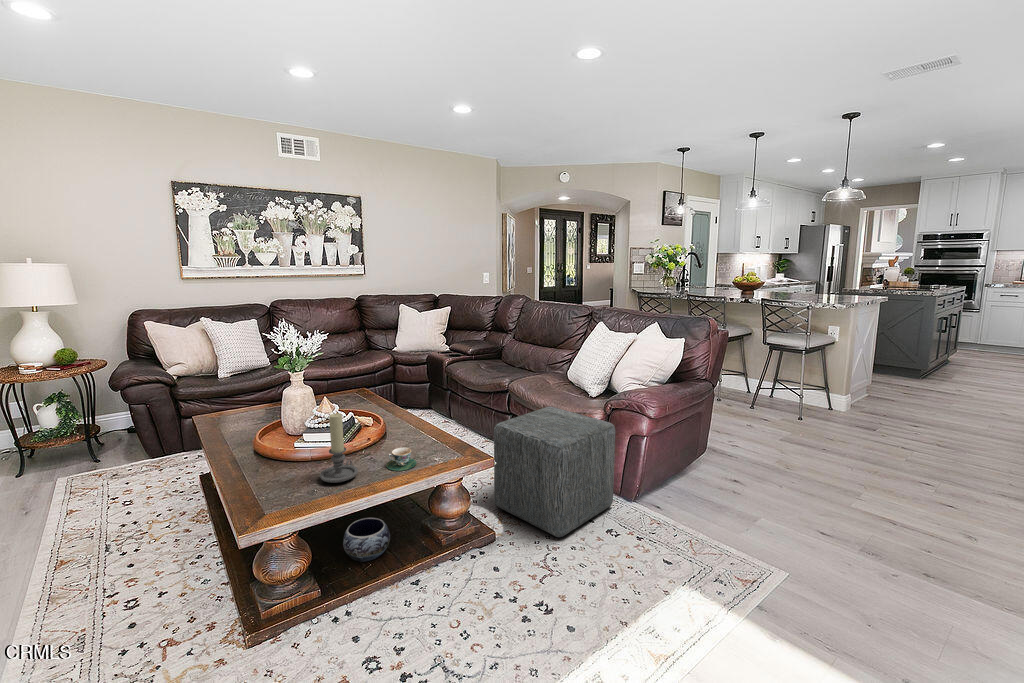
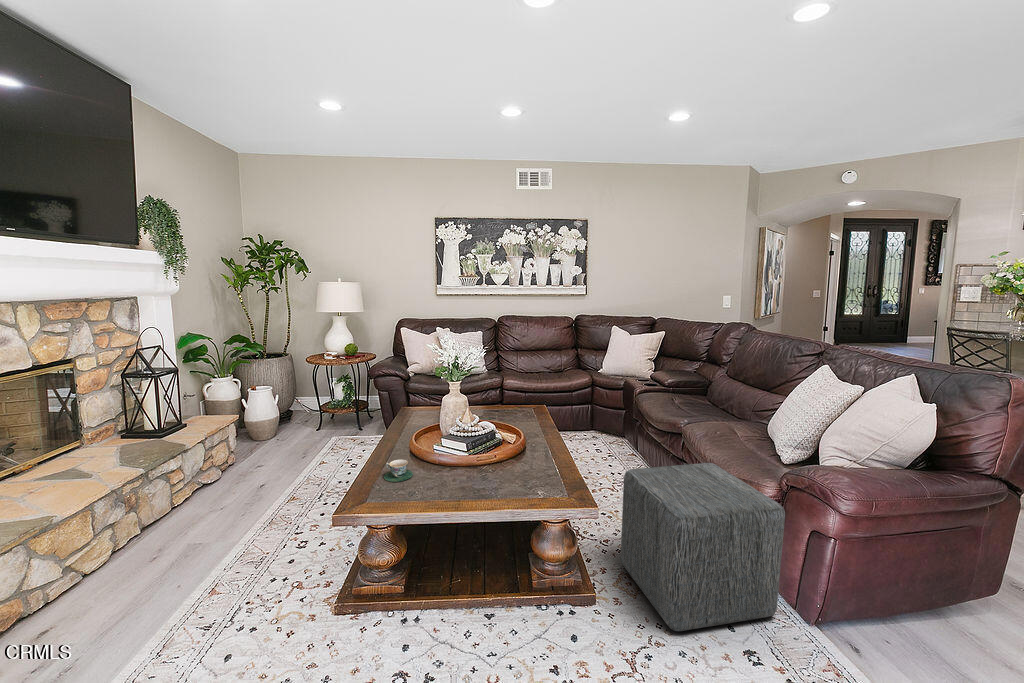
candle holder: present [320,413,358,483] -> none [422,425,458,492]
teacup: present [386,447,417,471] -> present [384,460,413,482]
decorative bowl: present [343,518,390,562] -> none [442,533,486,576]

